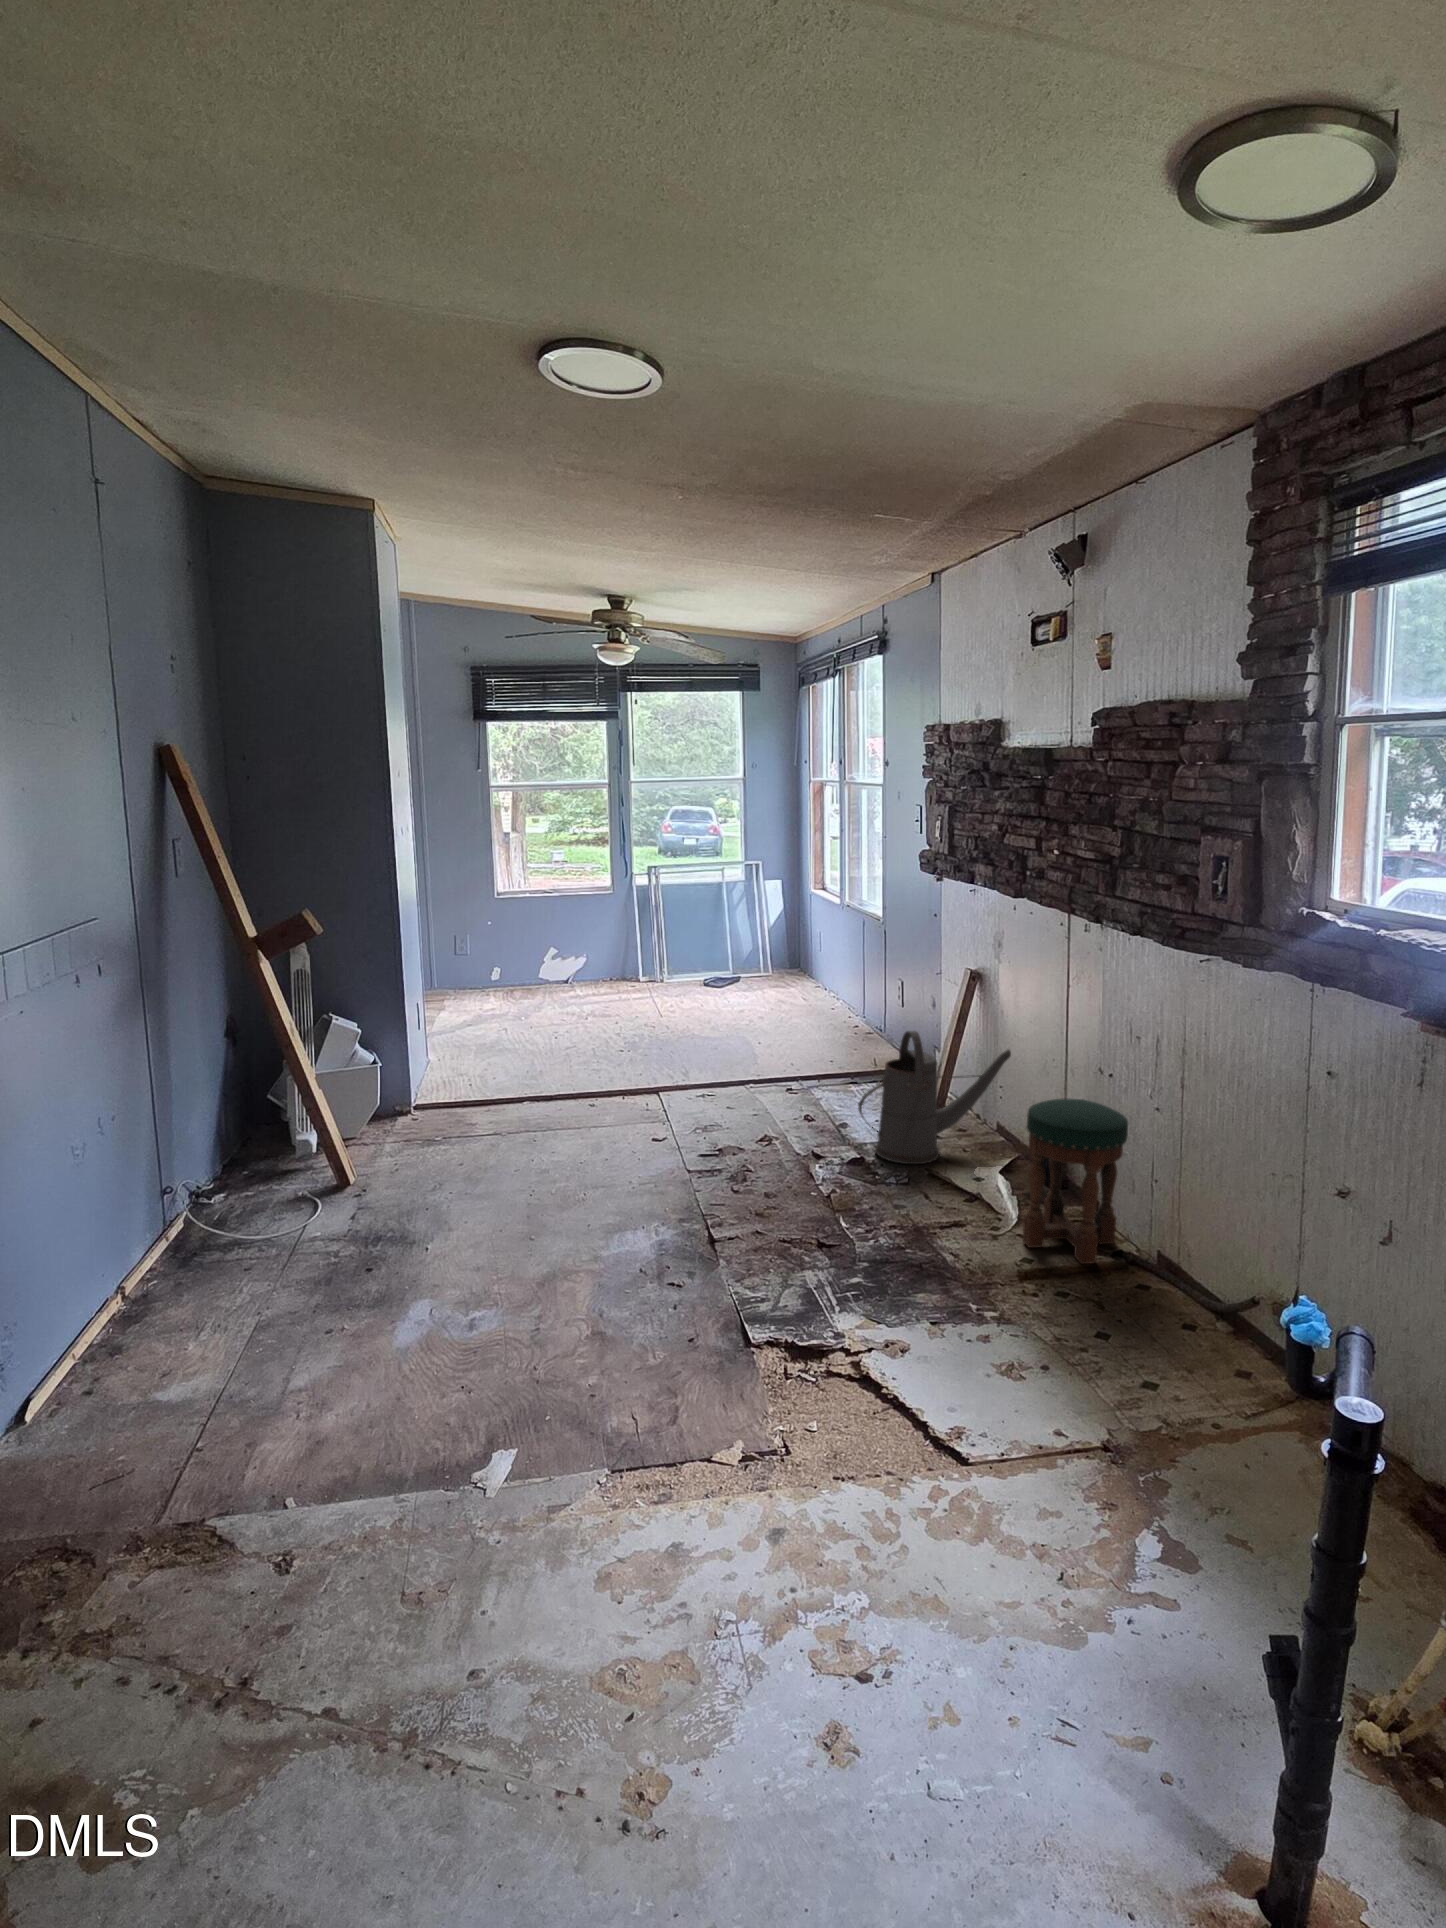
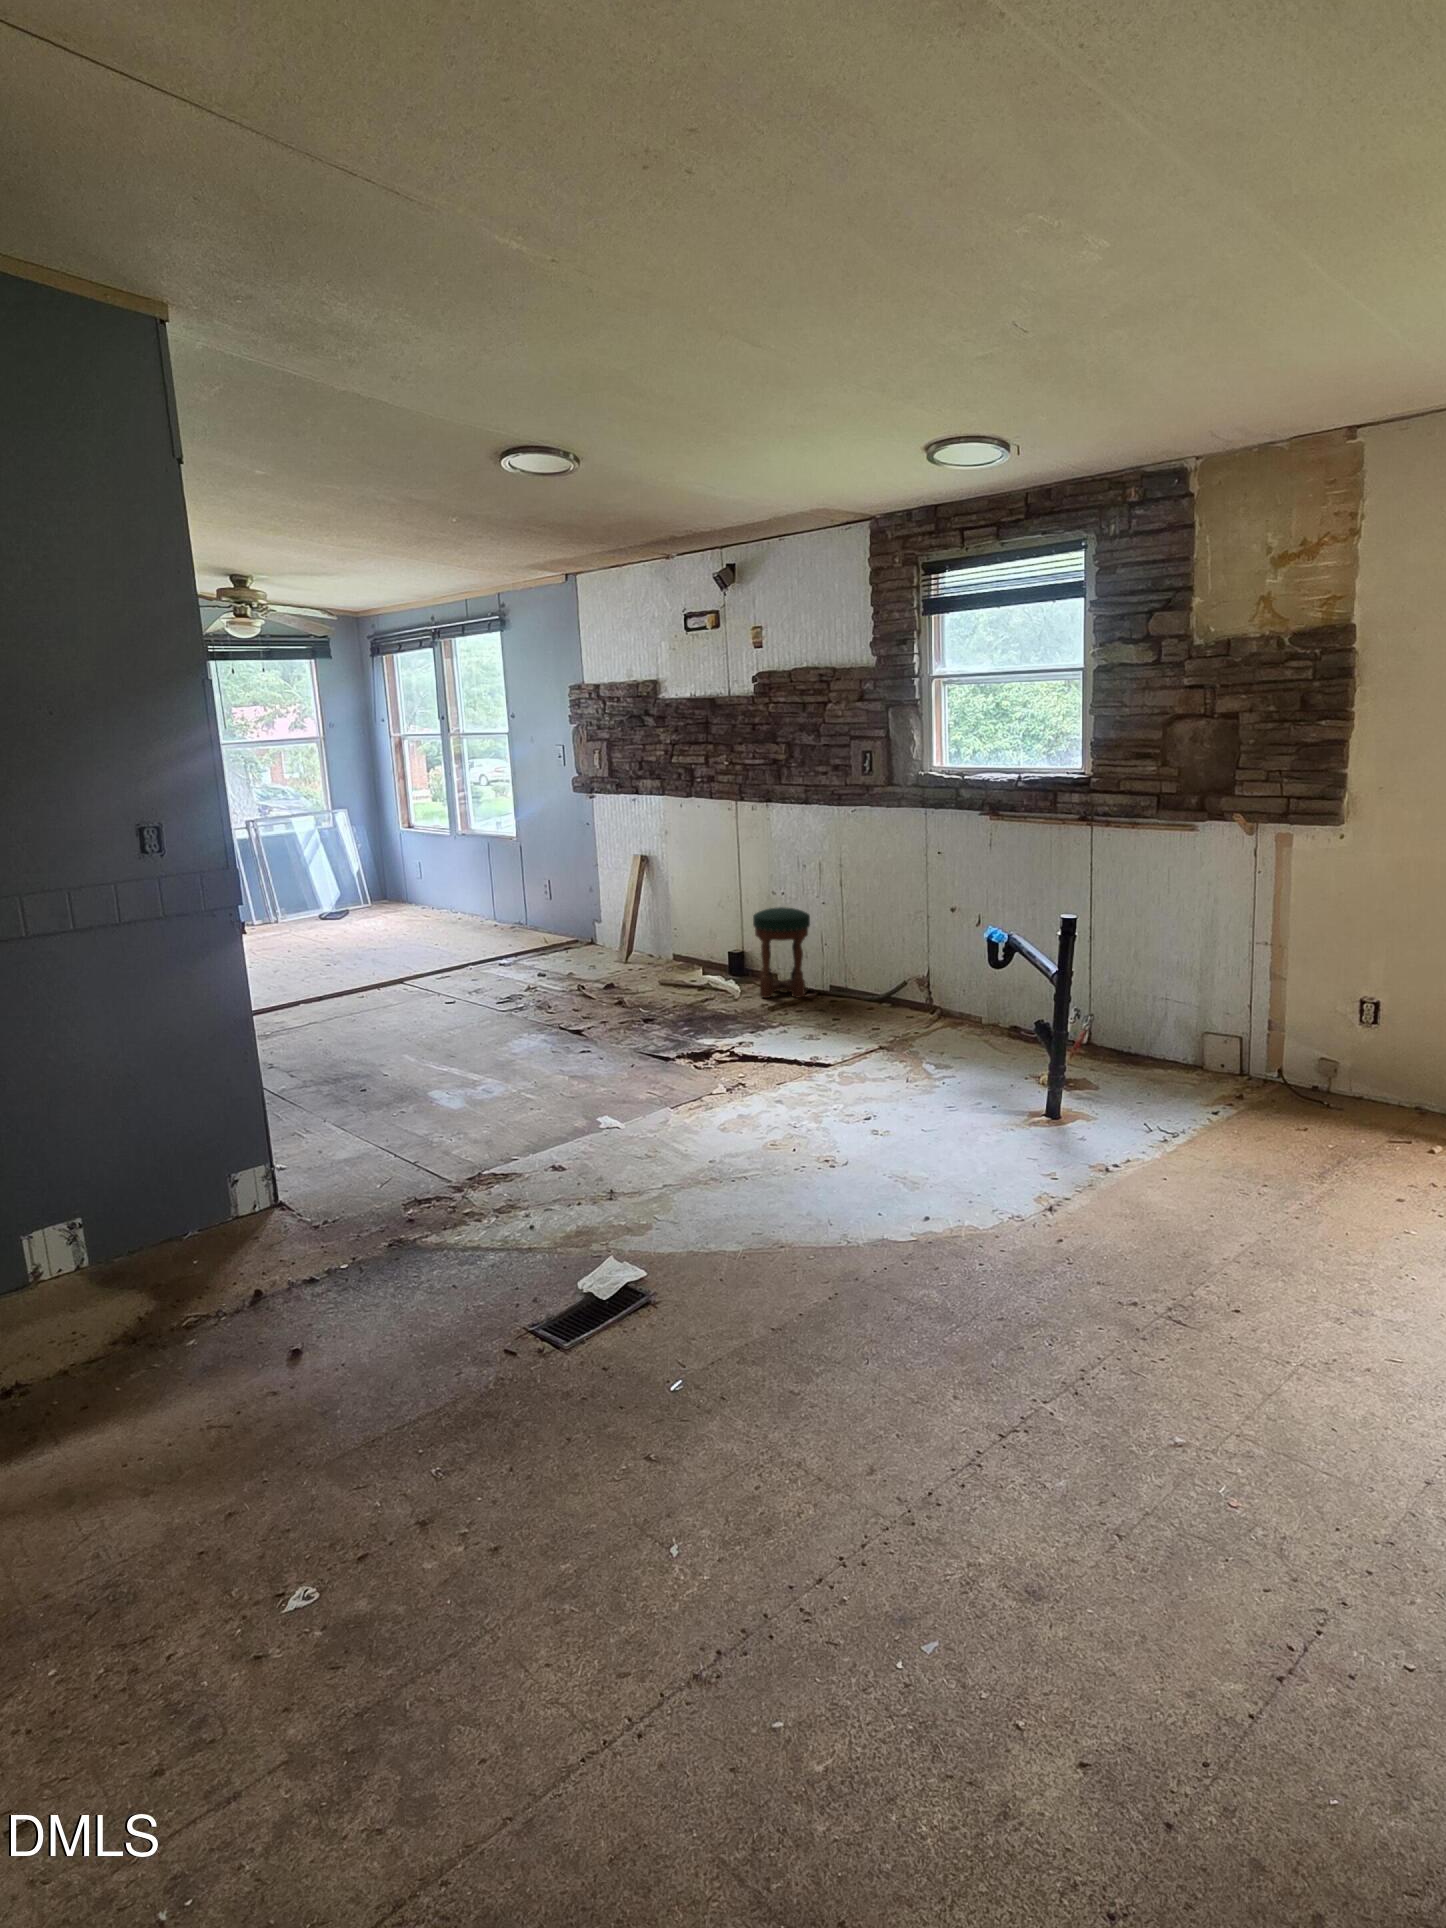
watering can: present [858,1031,1011,1164] -> none [611,894,693,983]

